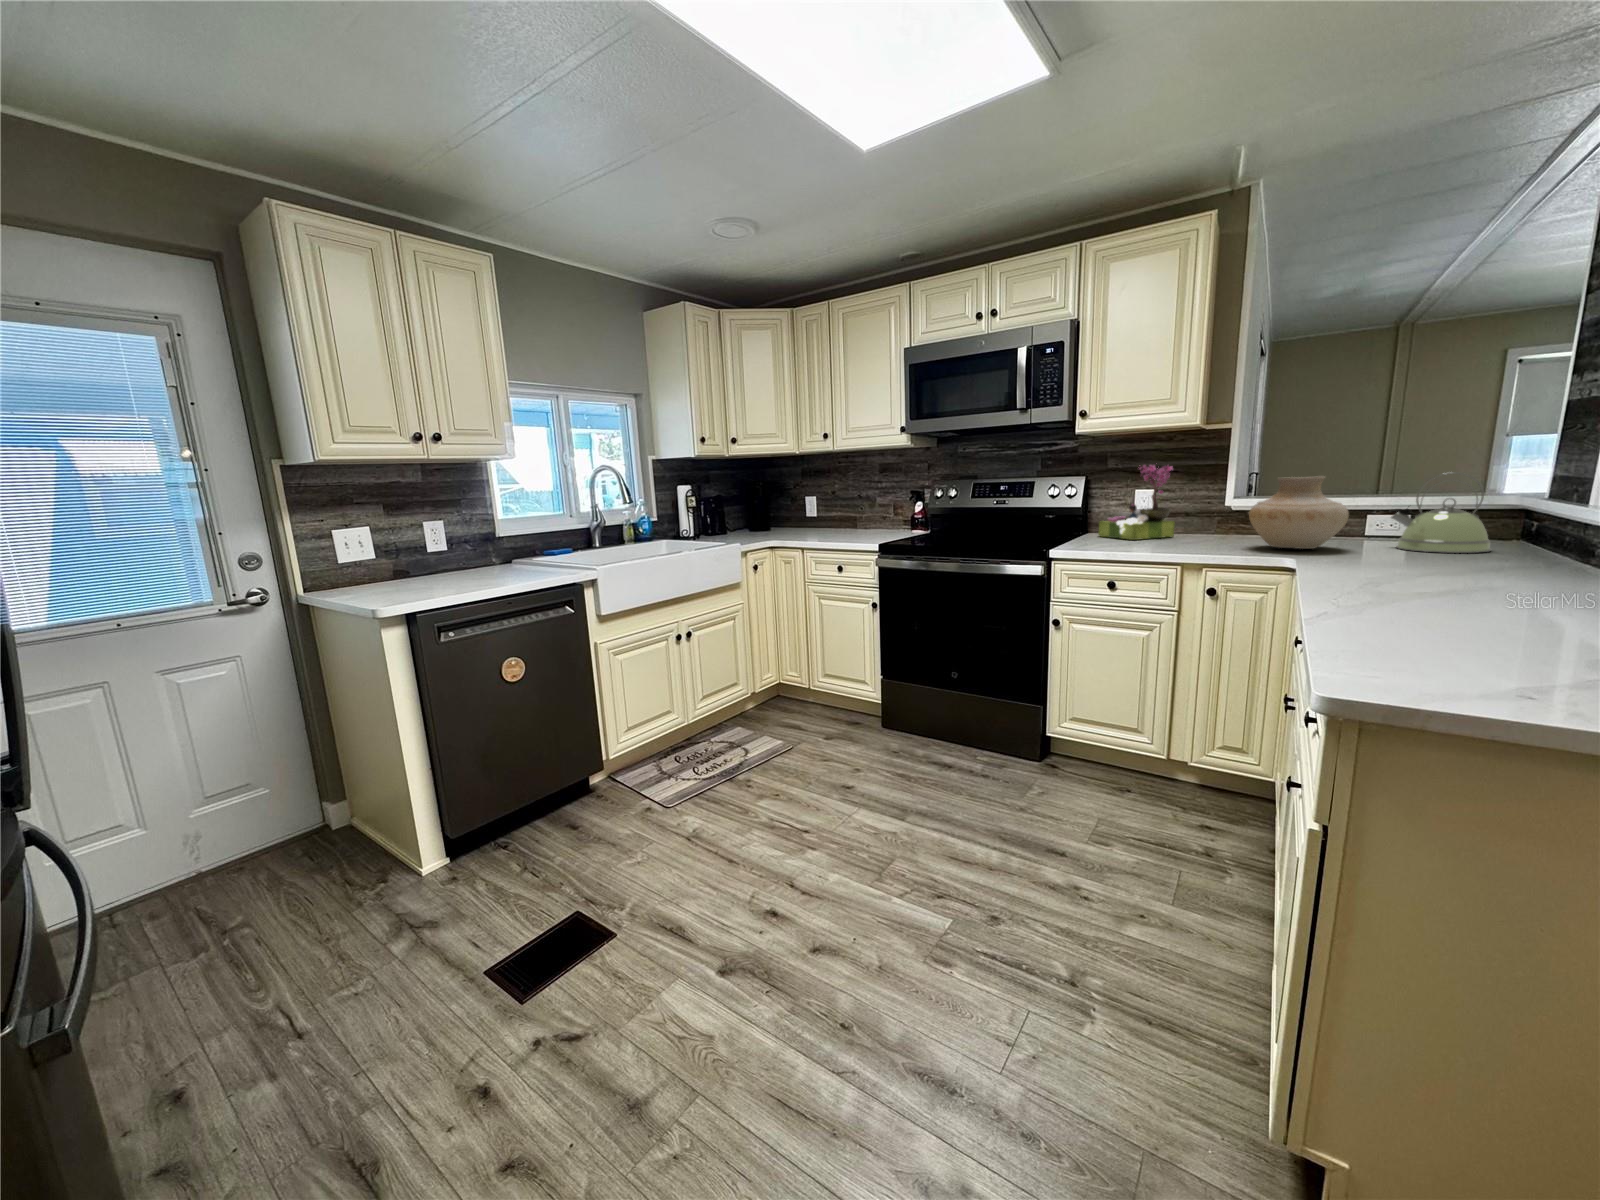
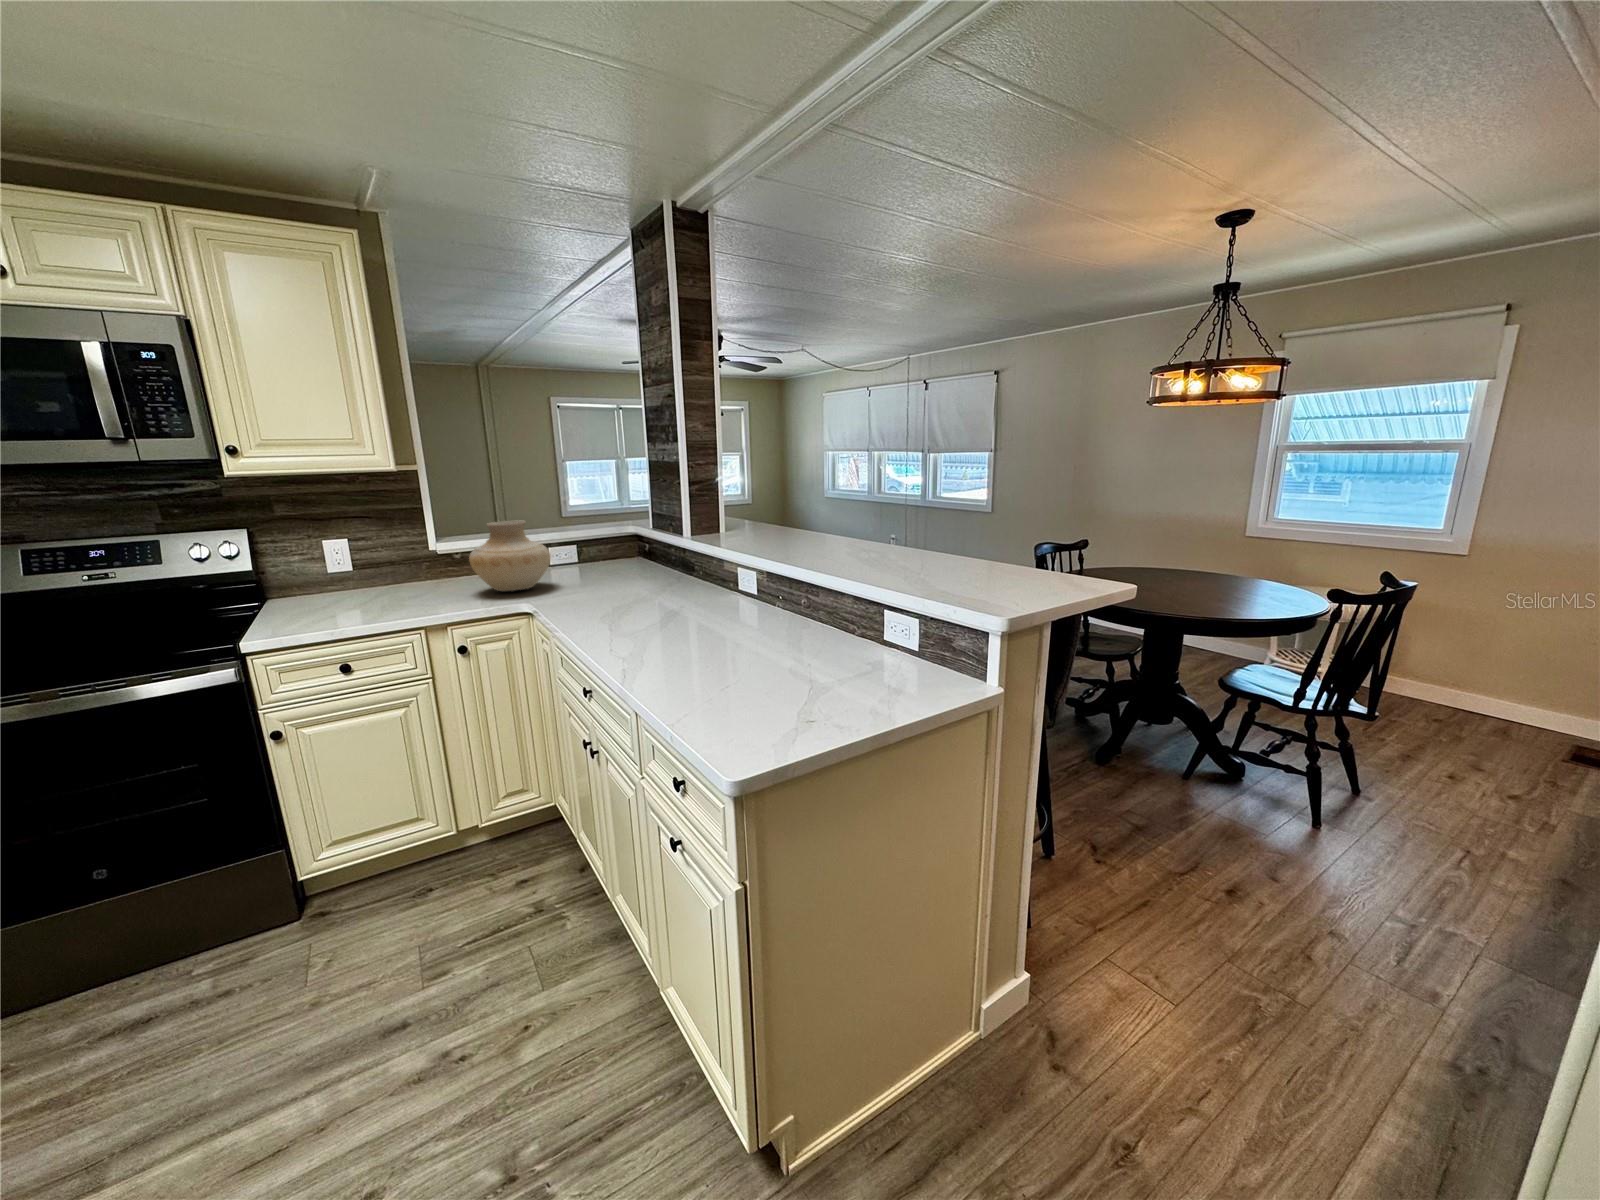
flower arrangement: present [1098,465,1175,540] -> none [284,497,386,603]
kettle: present [1390,472,1491,553] -> none [571,512,637,578]

